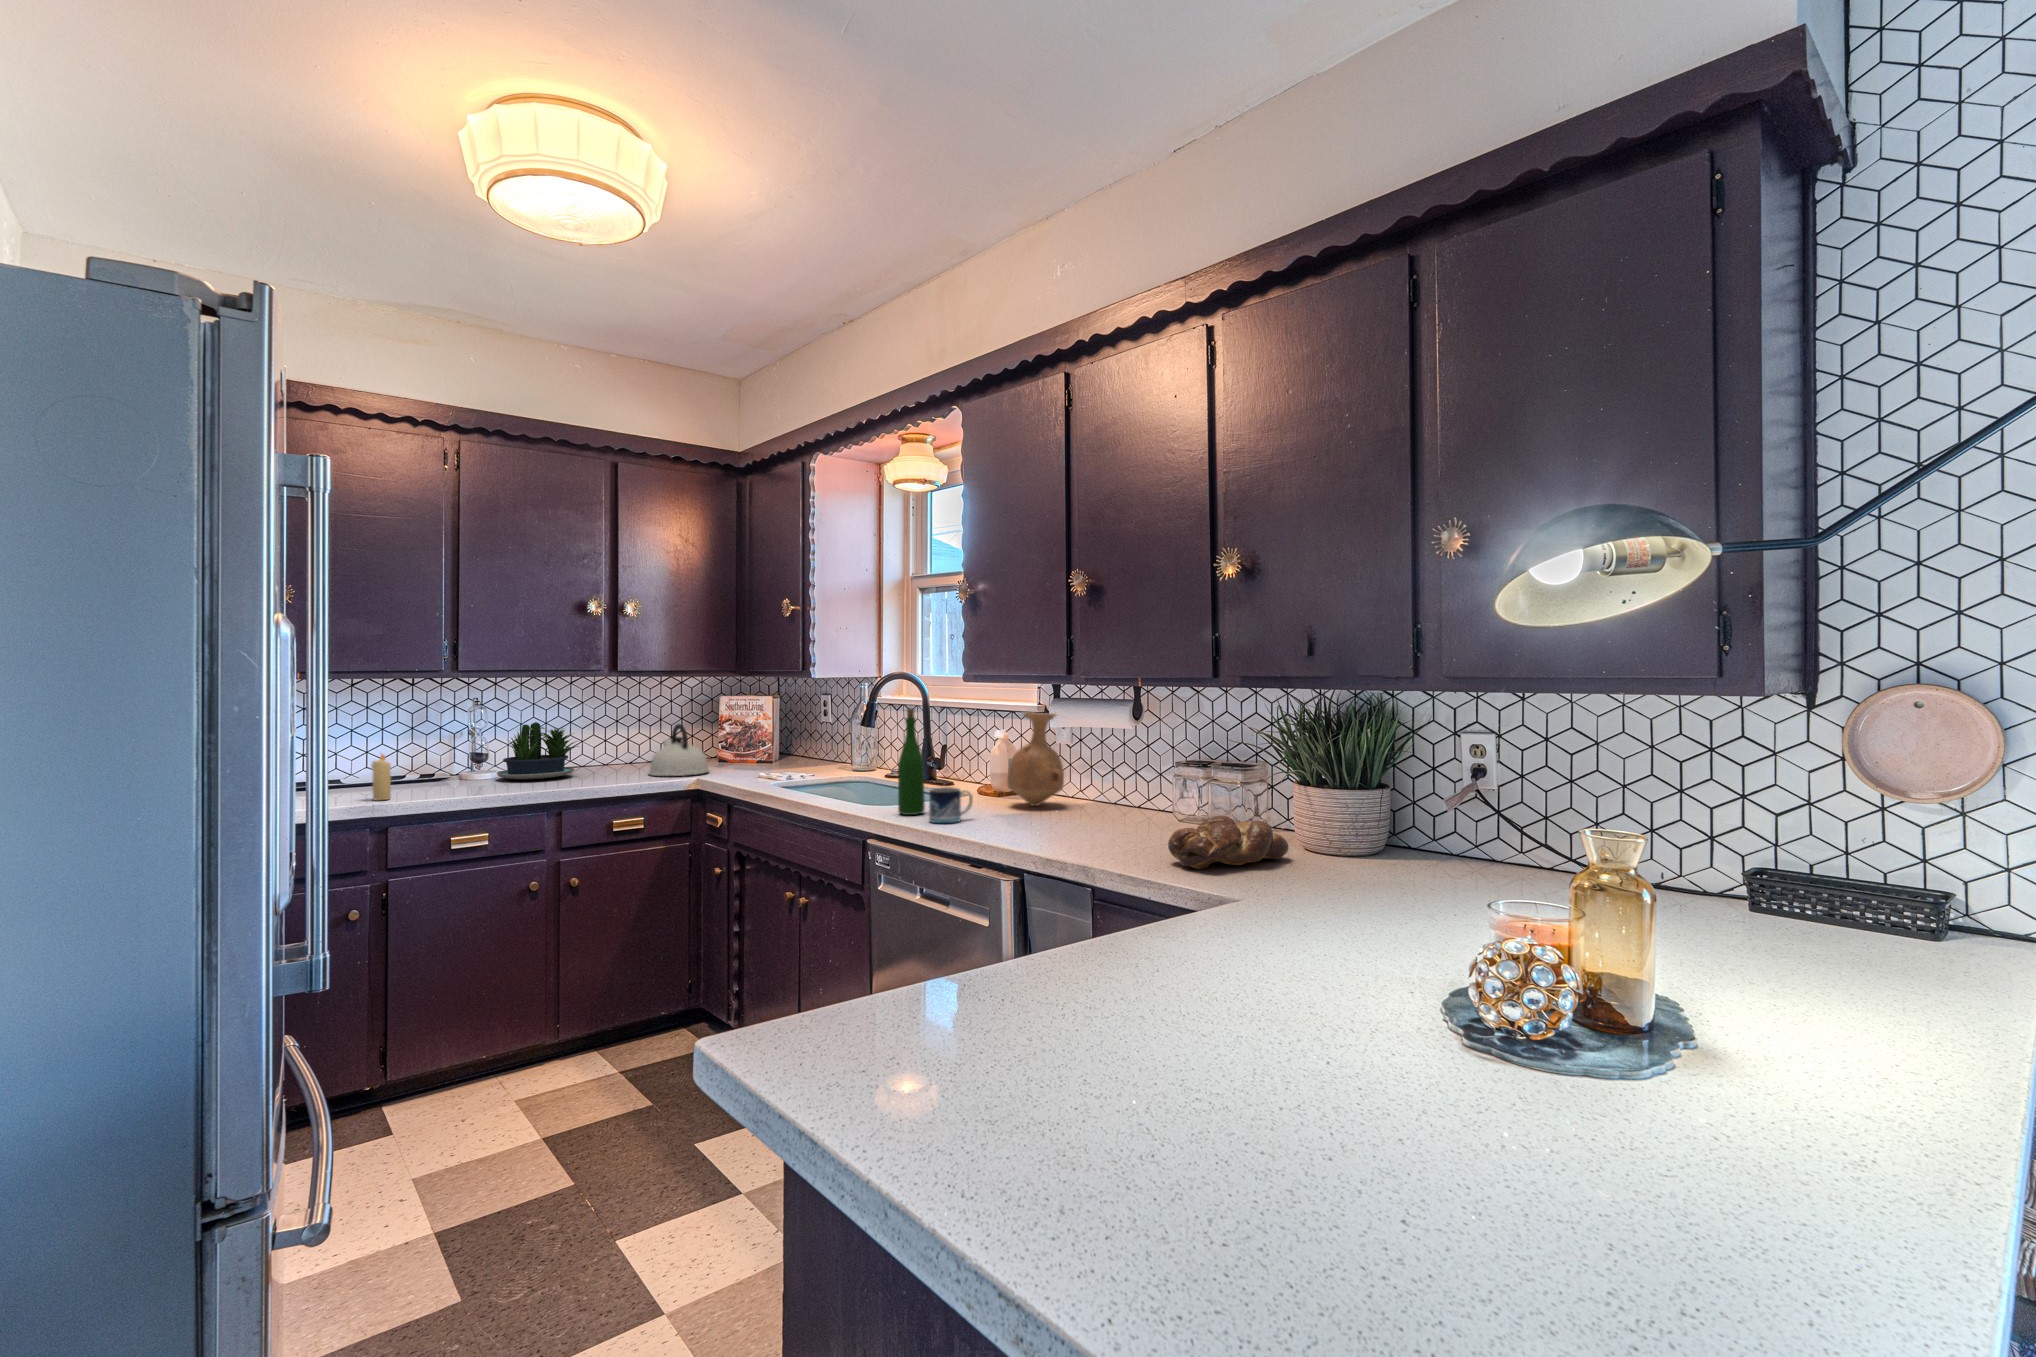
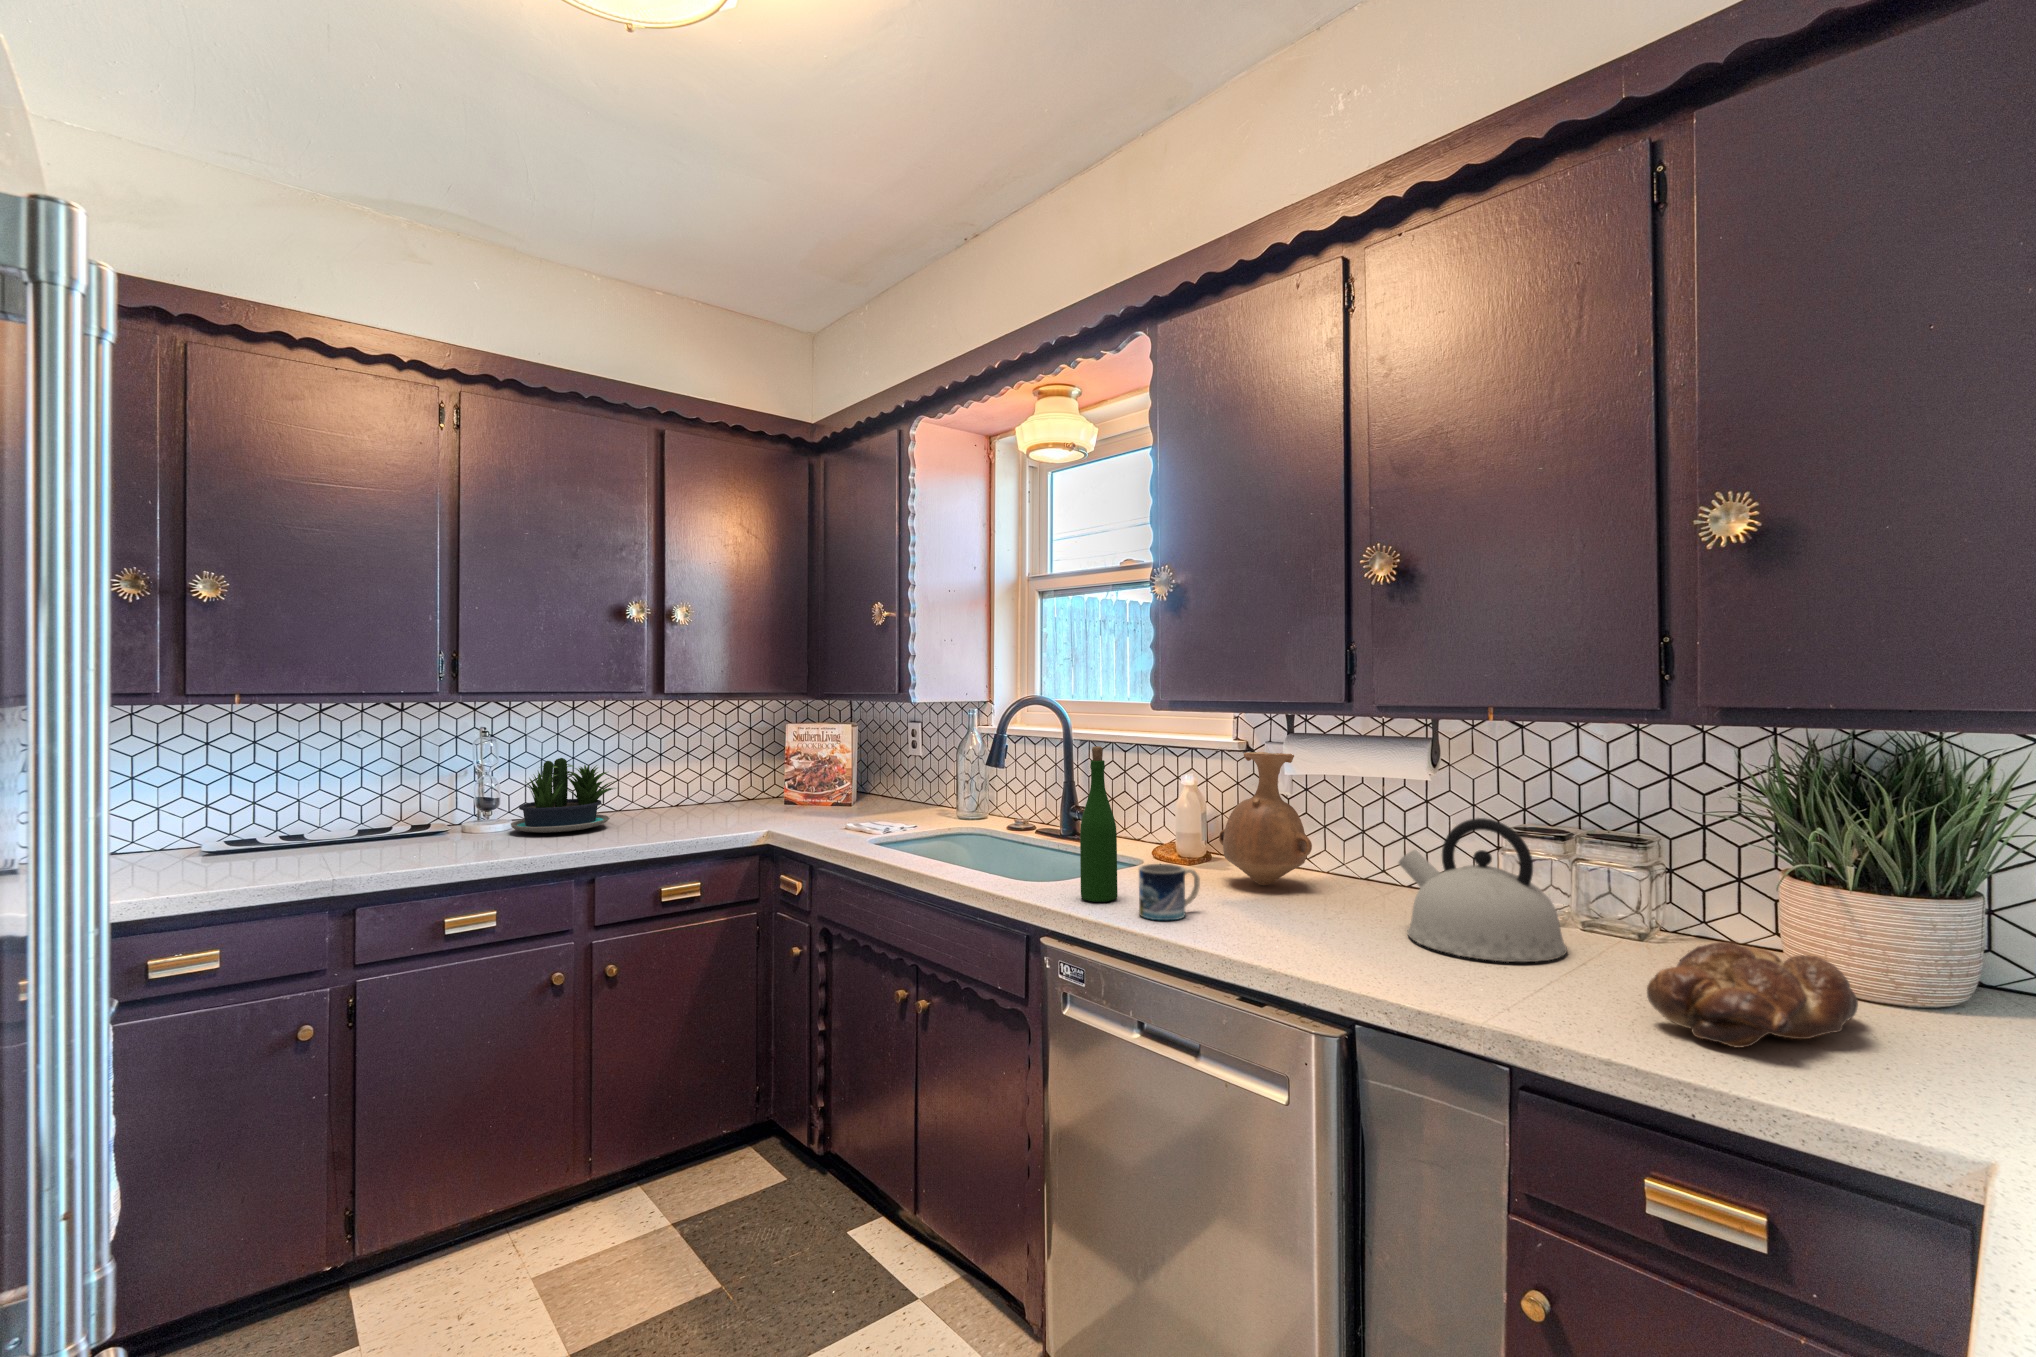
kettle: present [649,724,709,776] -> present [1399,818,1567,962]
candle: present [371,754,391,800] -> none [341,803,369,869]

